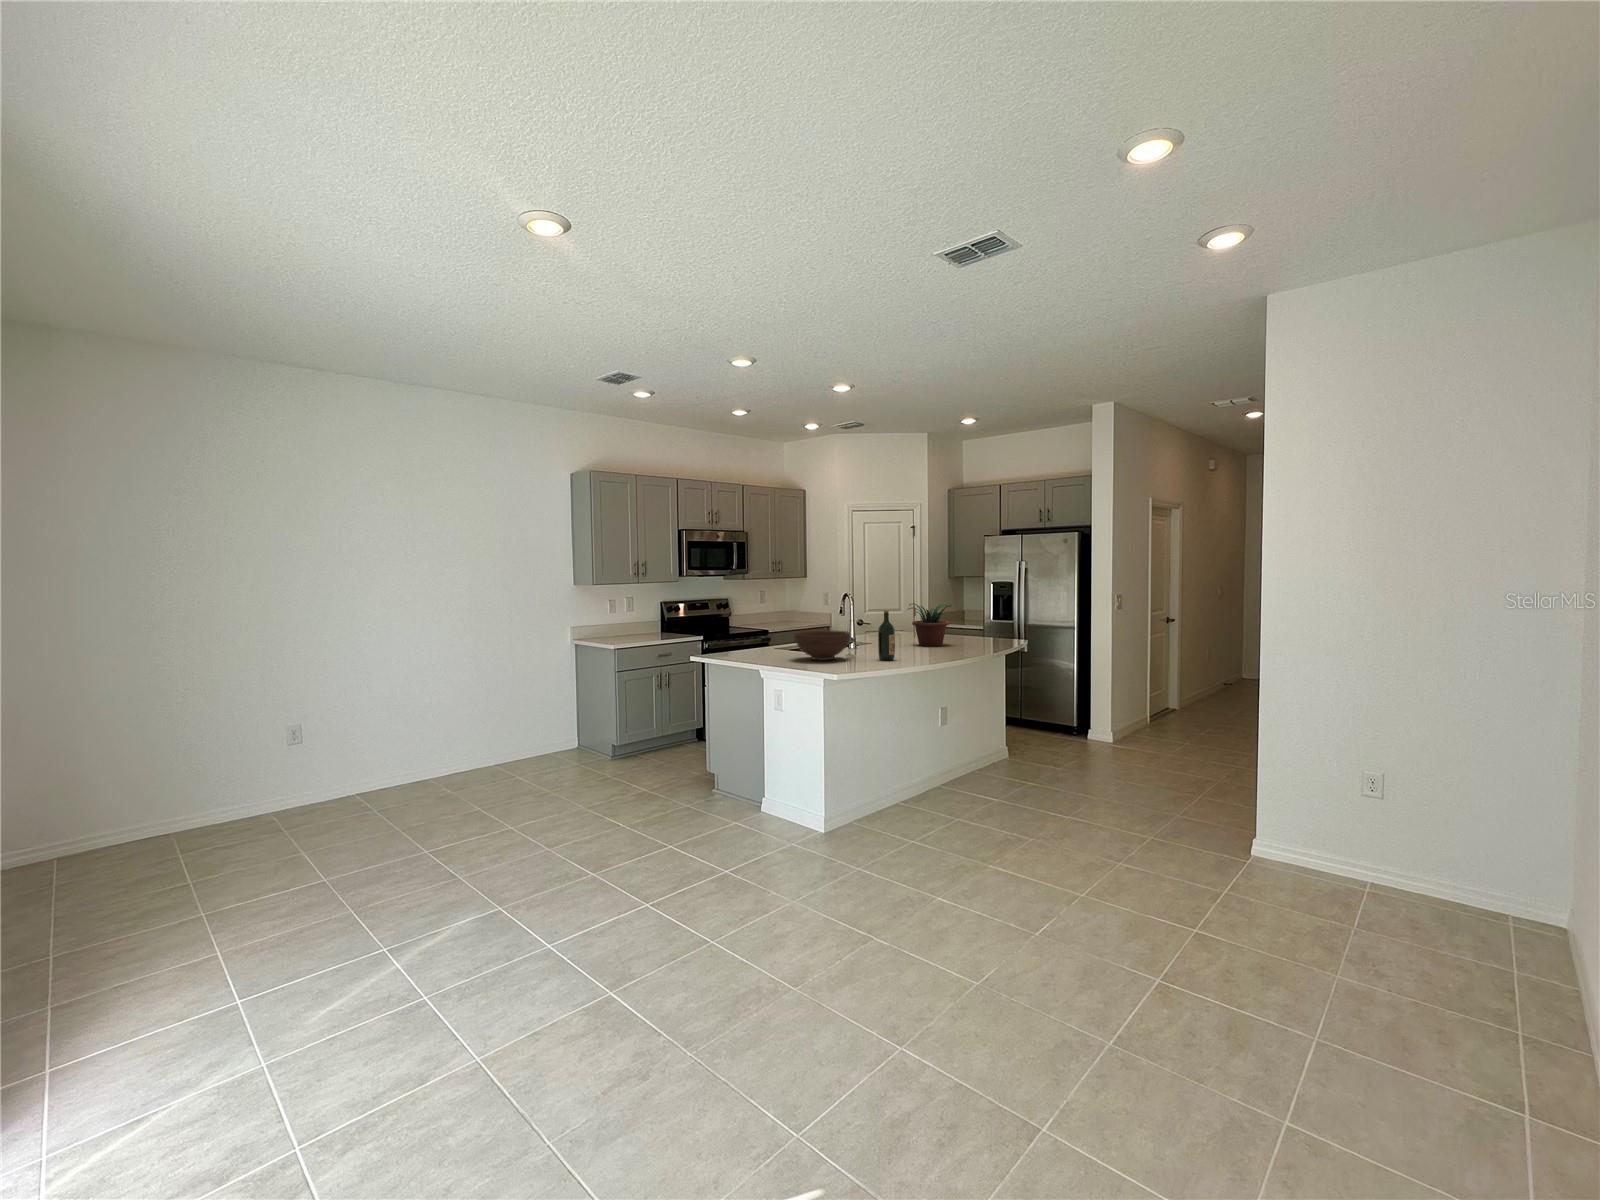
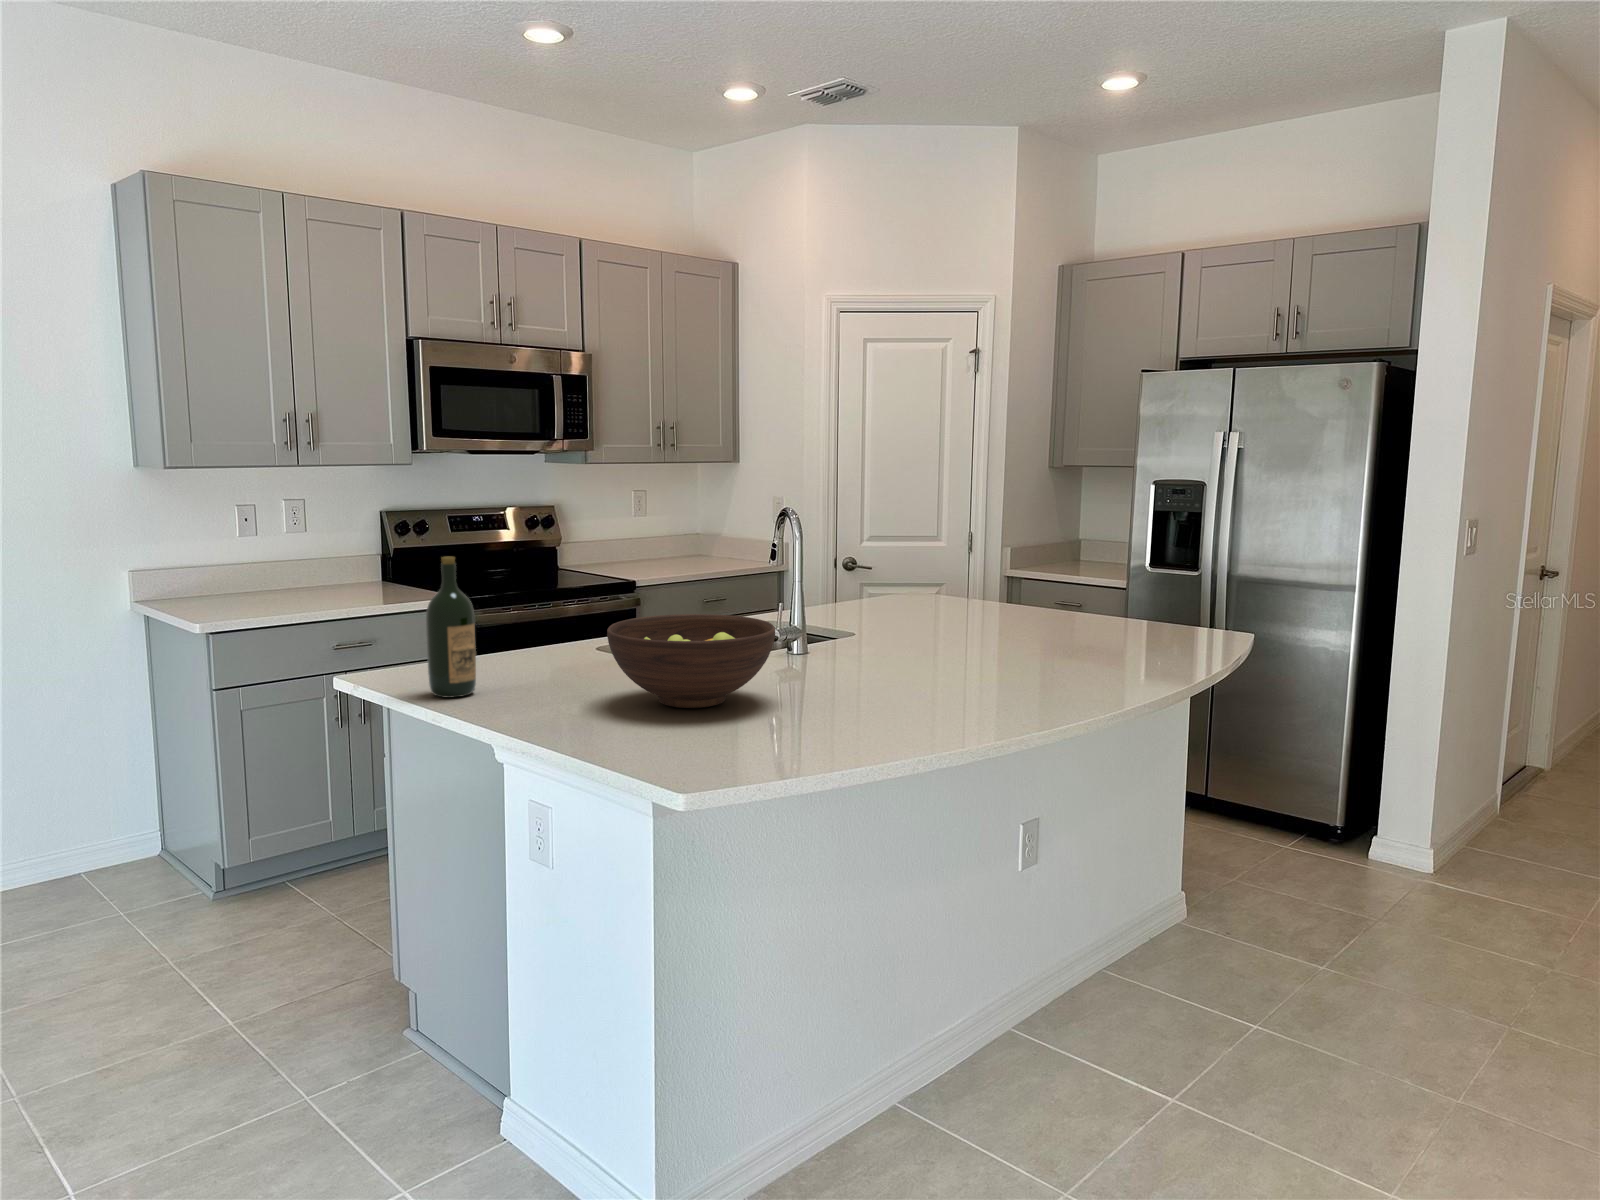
potted plant: present [908,604,952,647] -> none [949,535,1069,650]
wine bottle: present [878,610,895,660] -> present [426,557,476,698]

